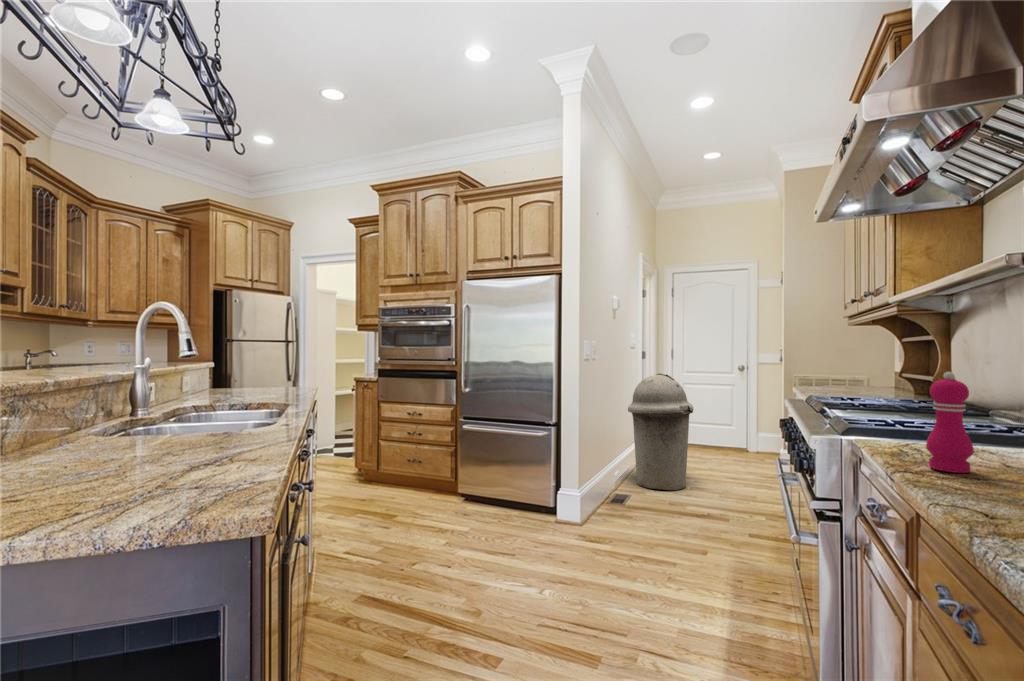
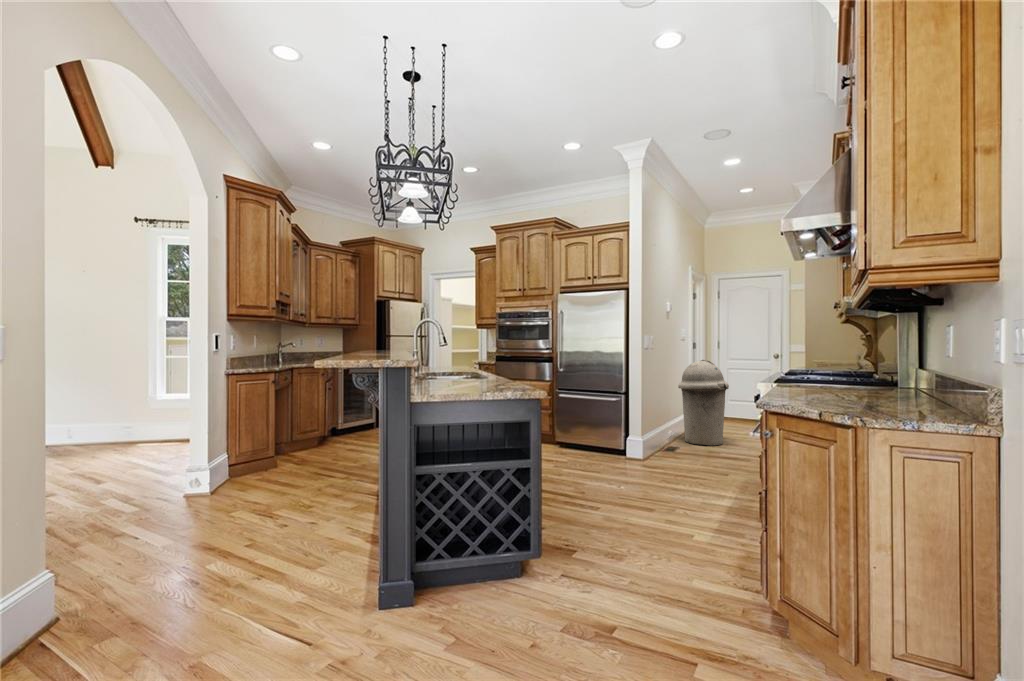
pepper mill: present [926,372,974,473] -> none [800,351,818,394]

